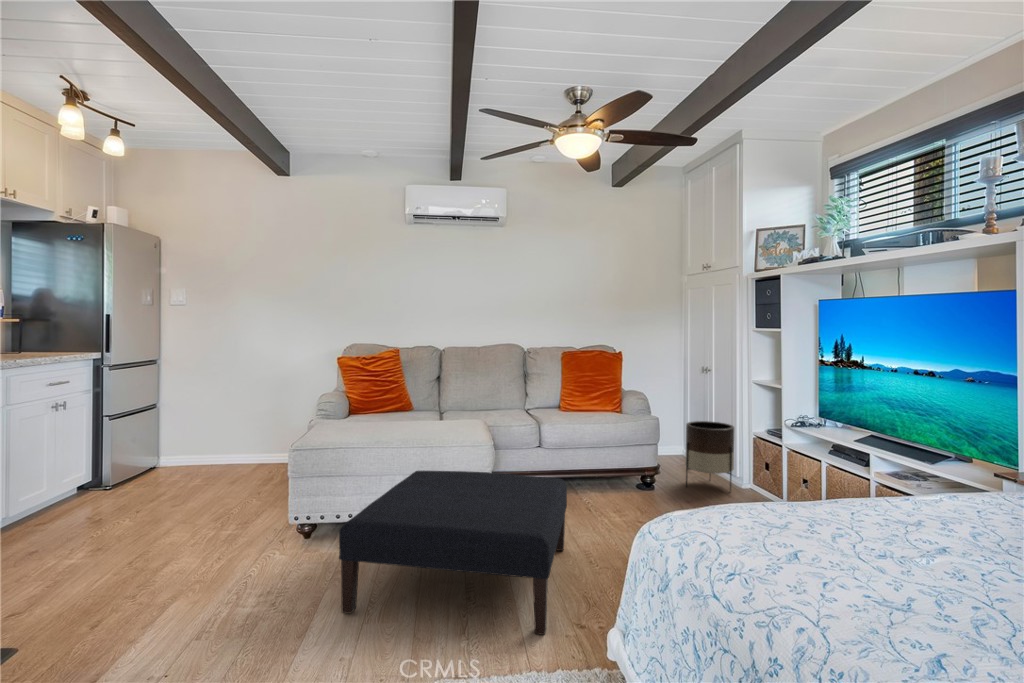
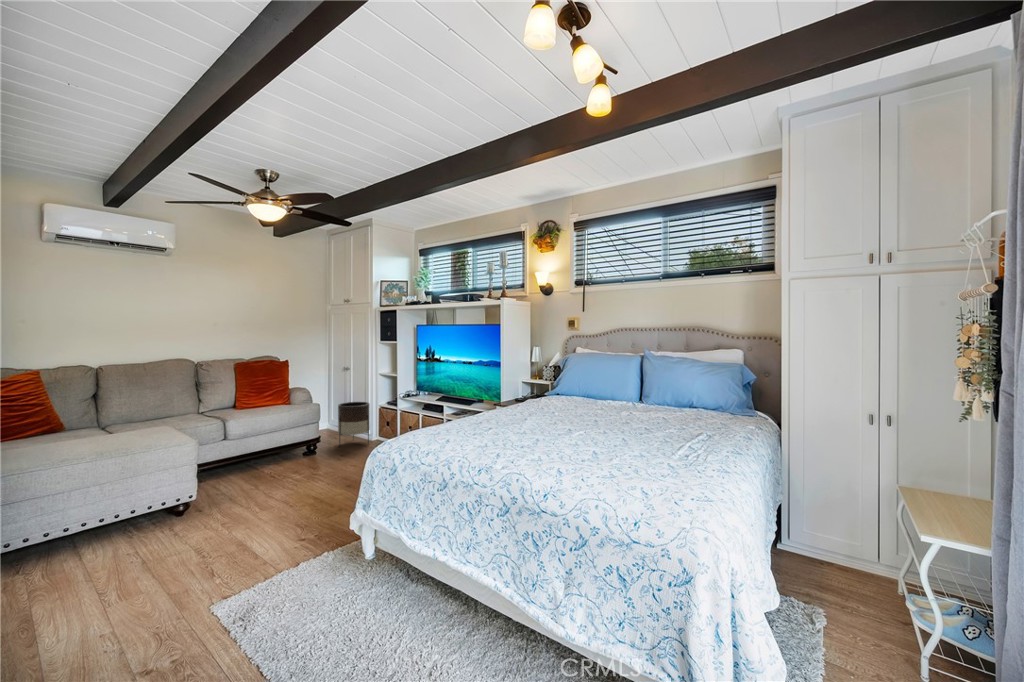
ottoman: present [339,471,567,635] -> none [59,453,283,612]

